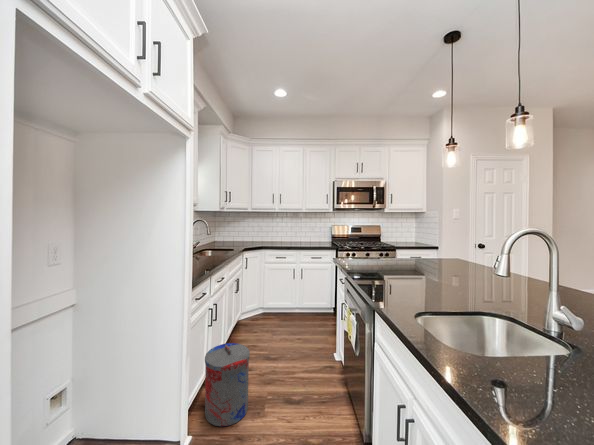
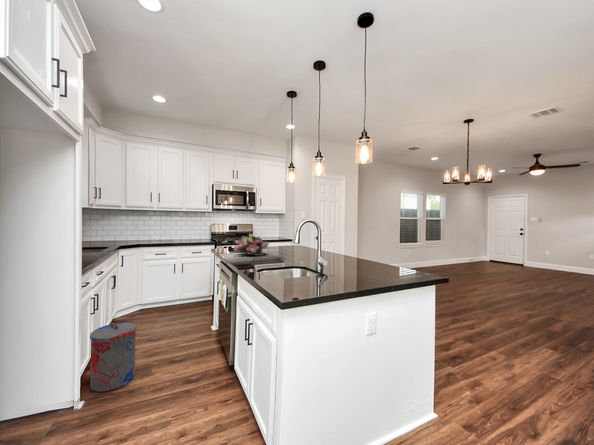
flower arrangement: none [363,246,414,279] -> present [234,234,269,256]

